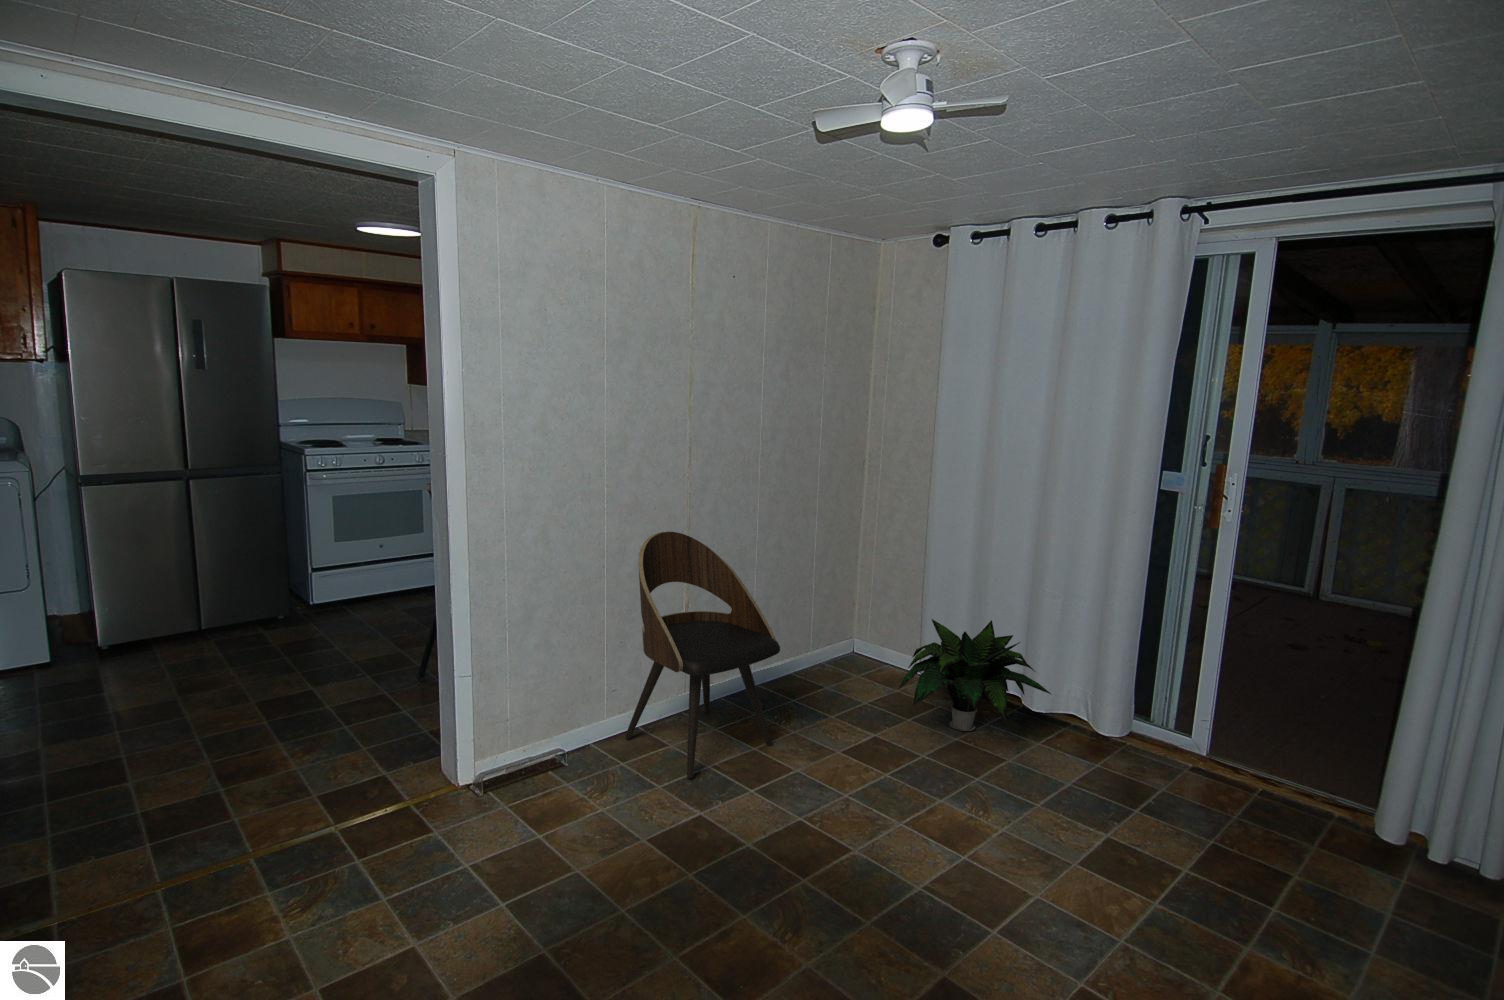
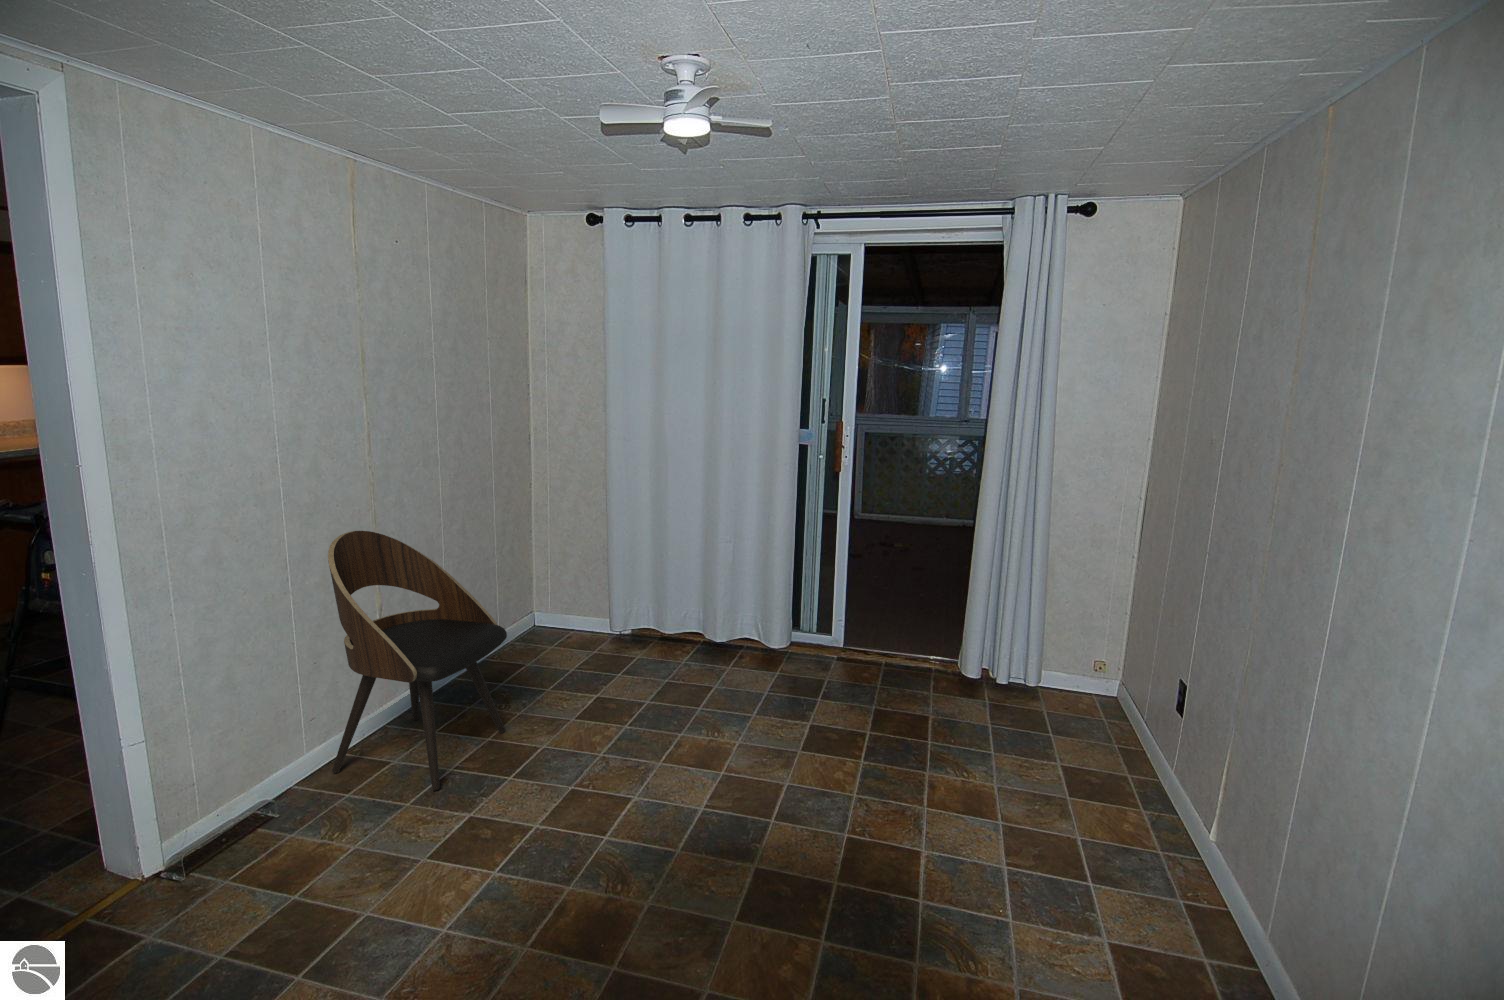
potted plant: present [899,619,1051,731] -> none [609,569,739,671]

